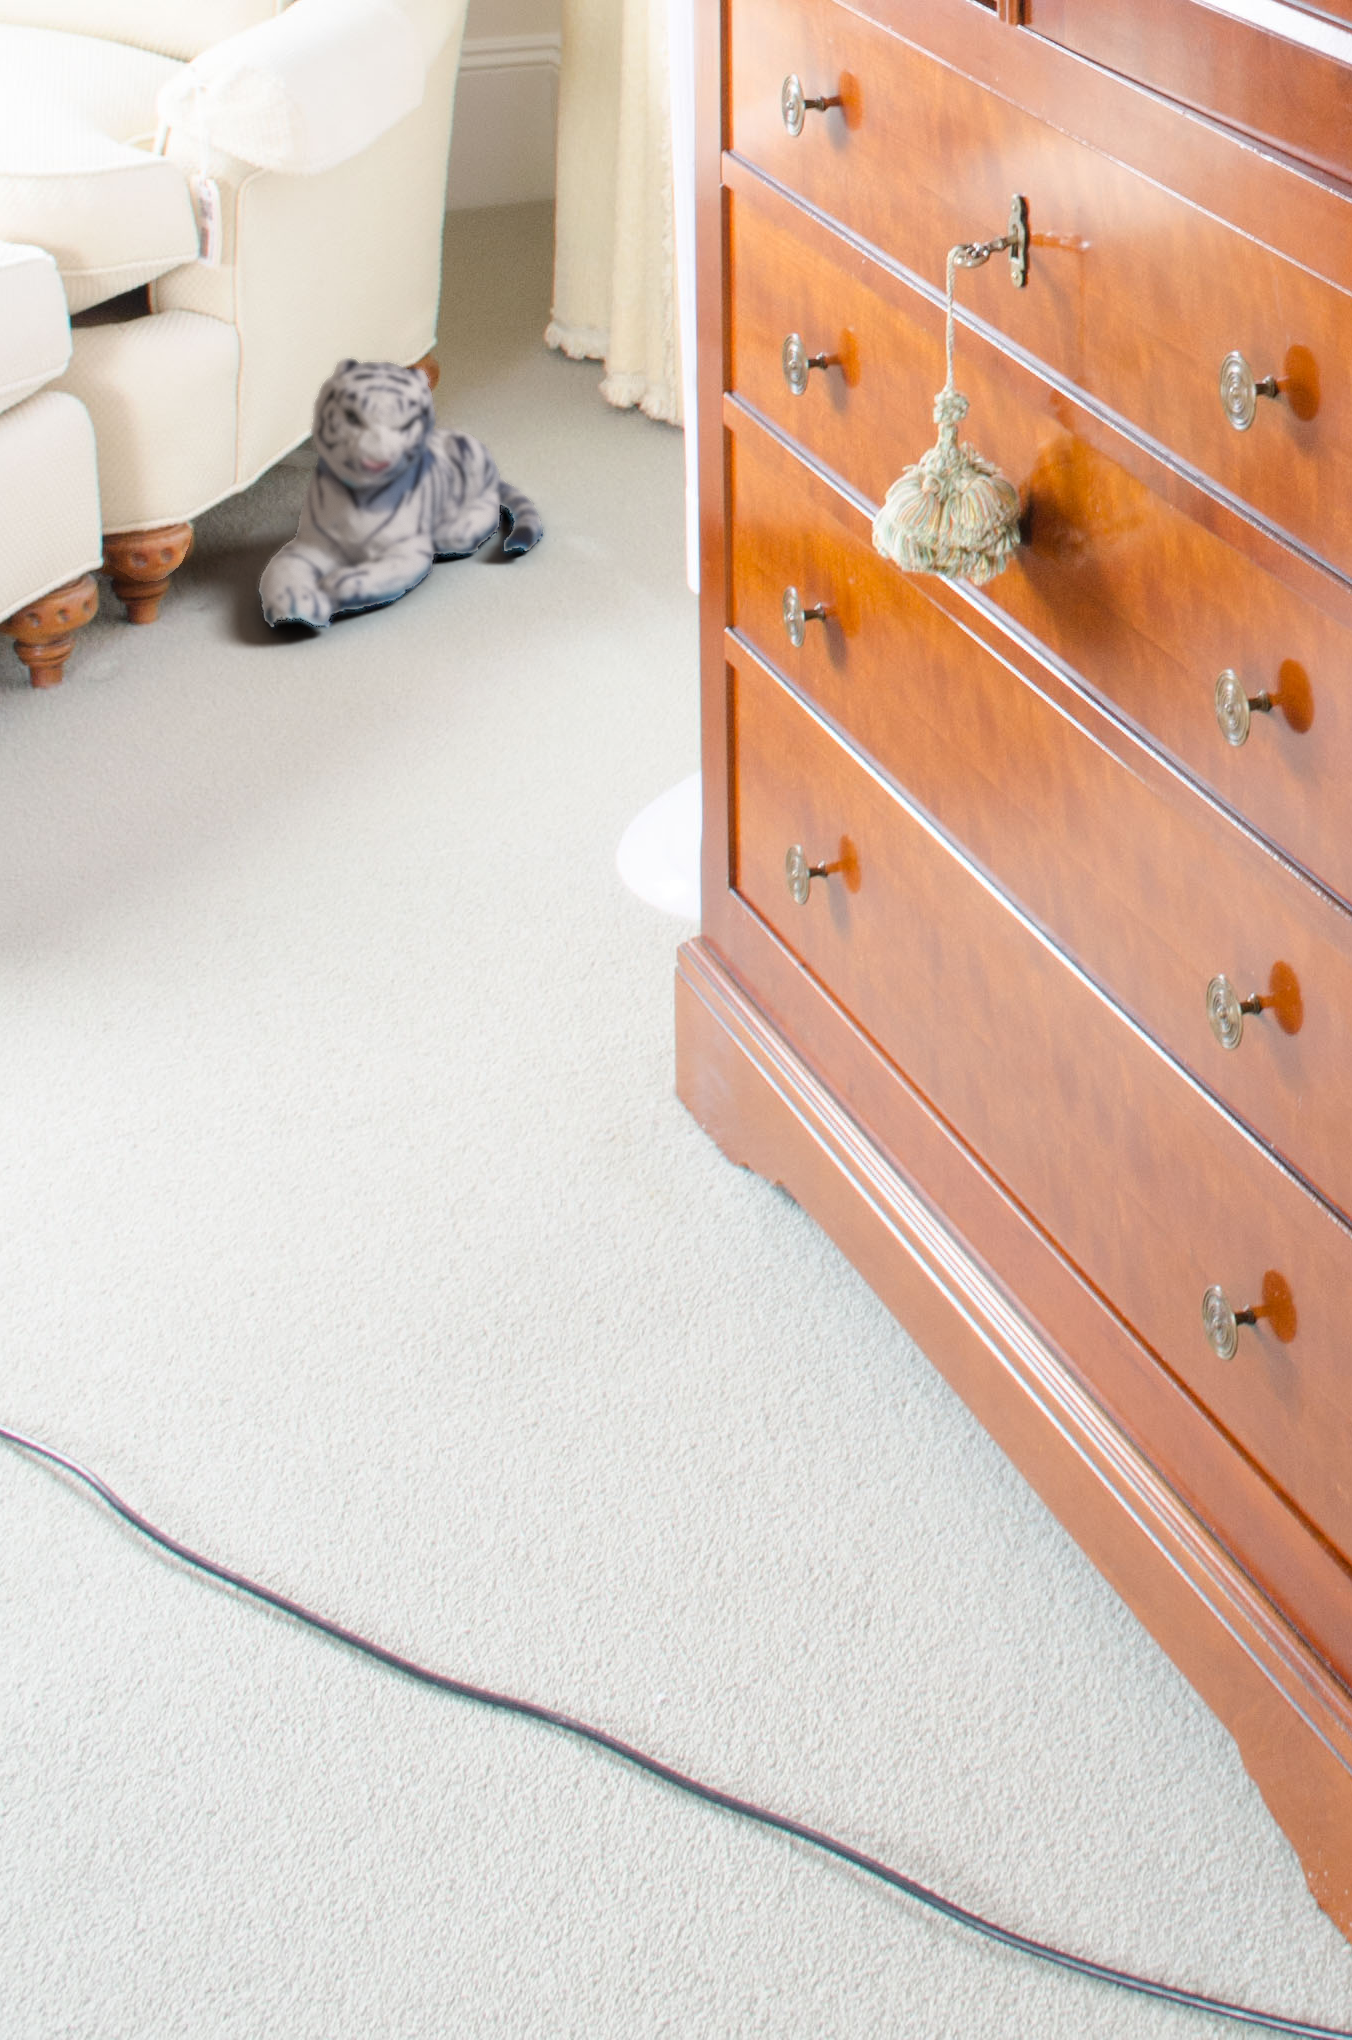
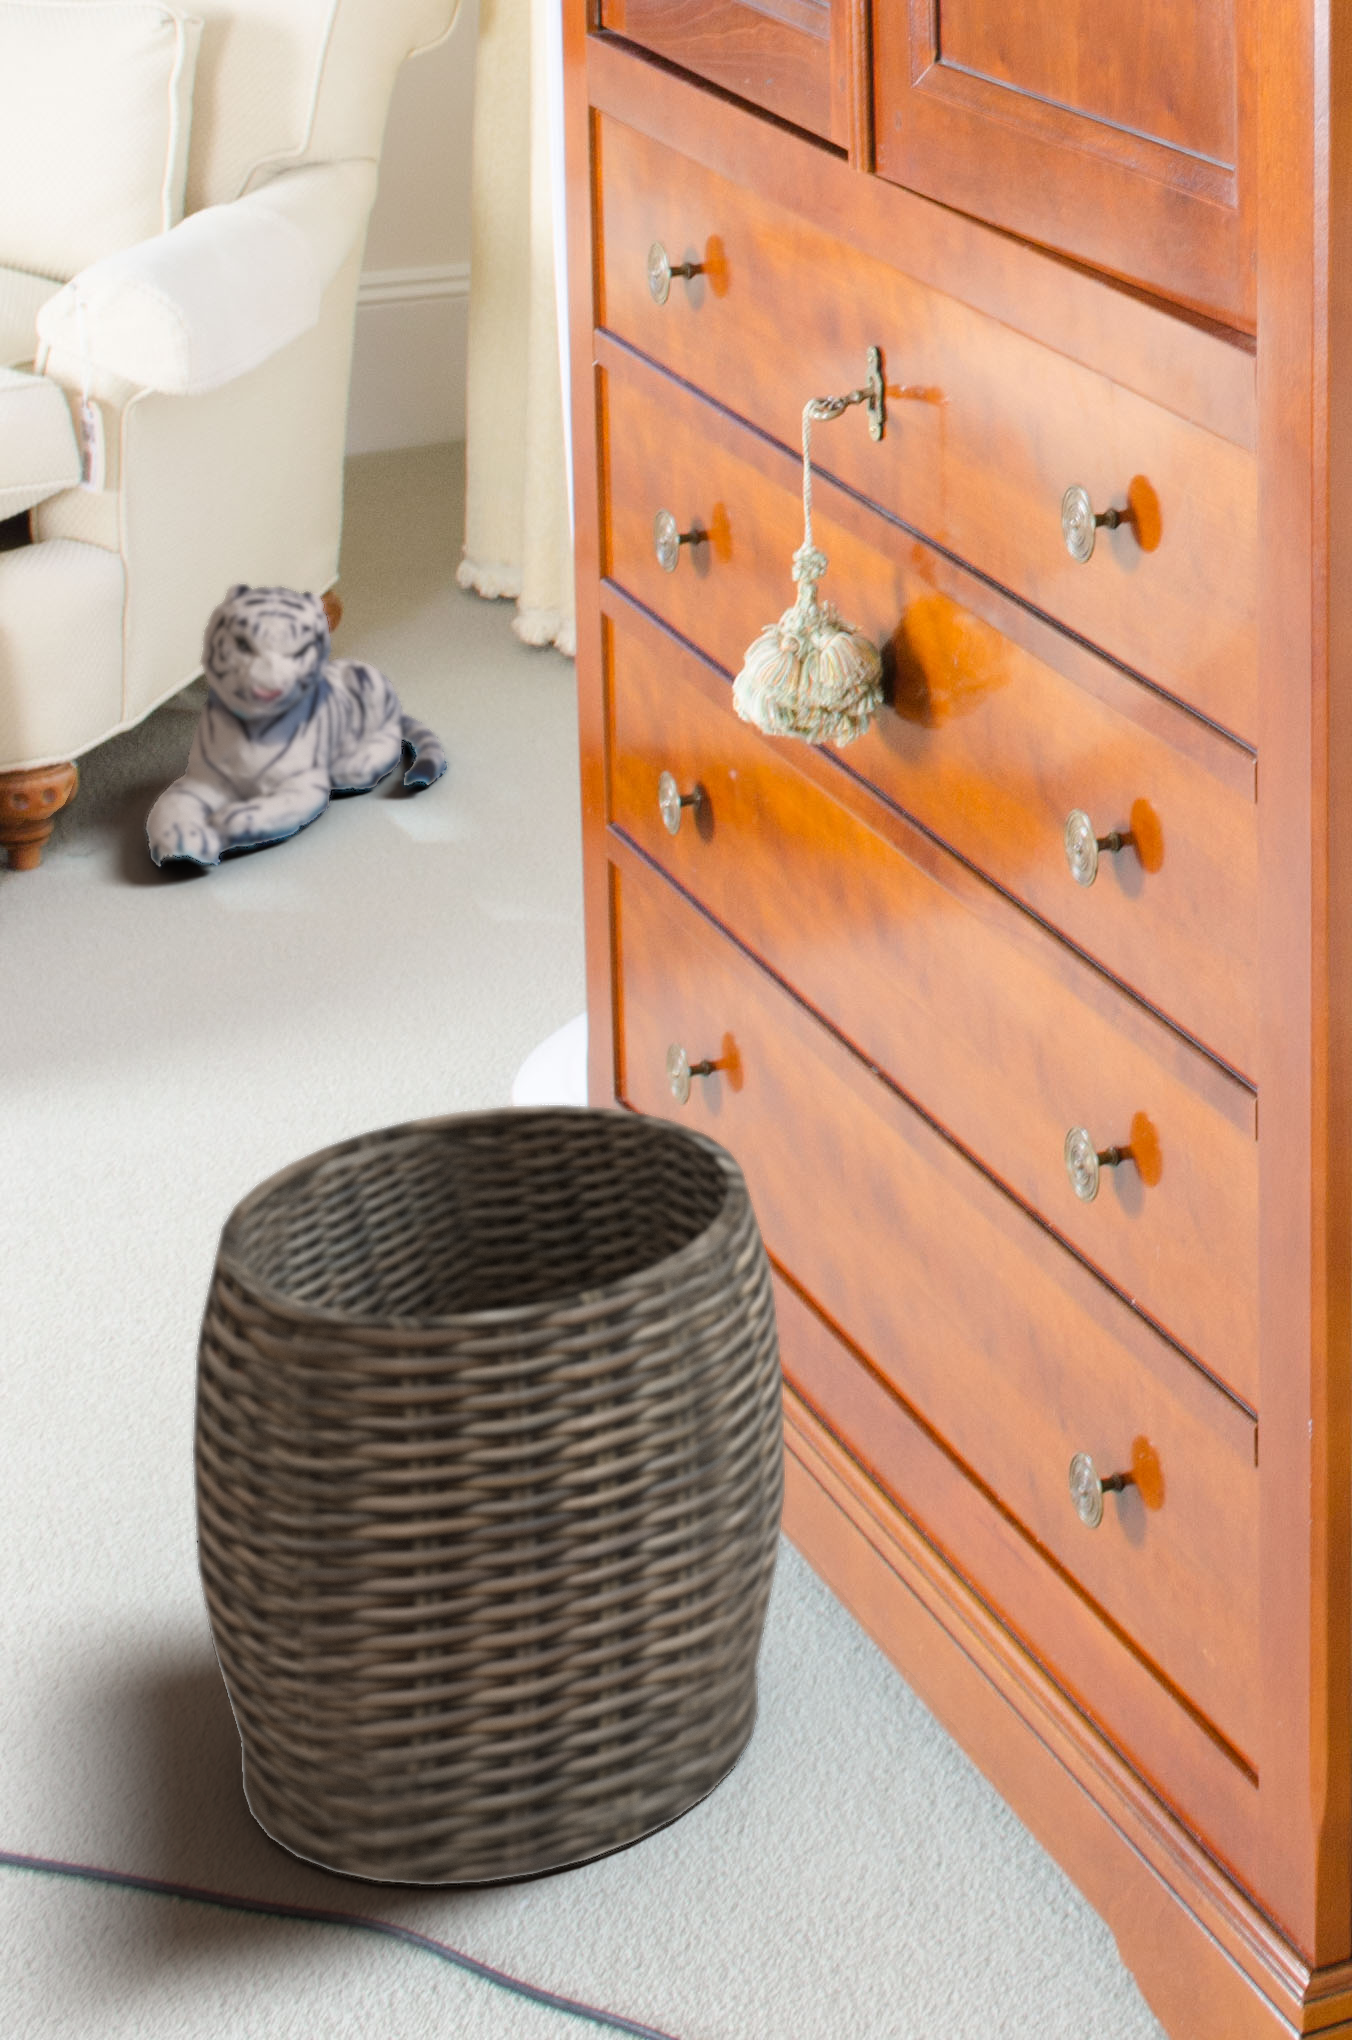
woven basket: none [346,915,913,1668] -> present [193,1105,785,1885]

